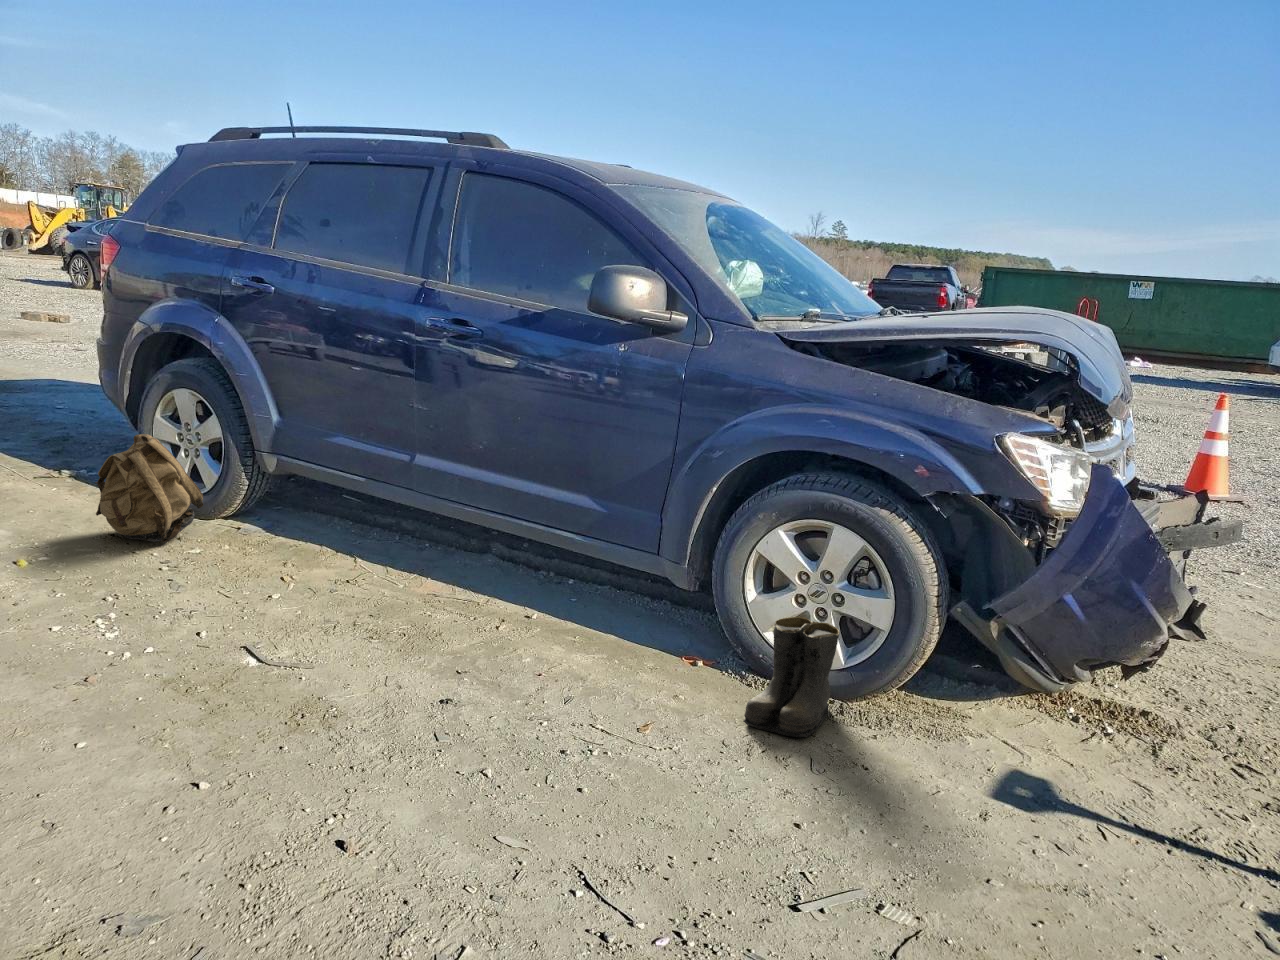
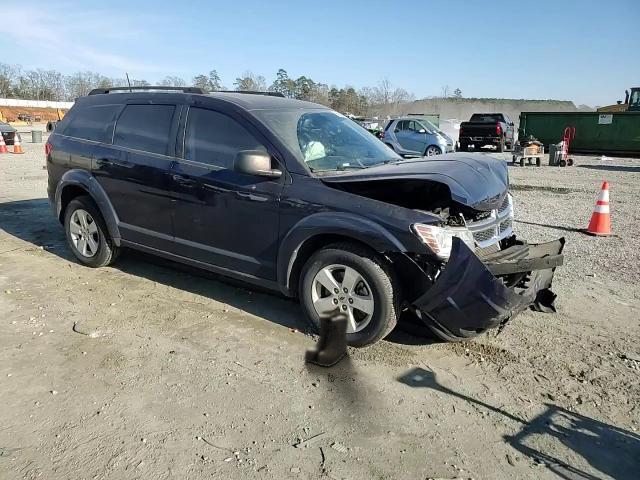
backpack: present [95,434,203,543] -> none [43,232,93,281]

